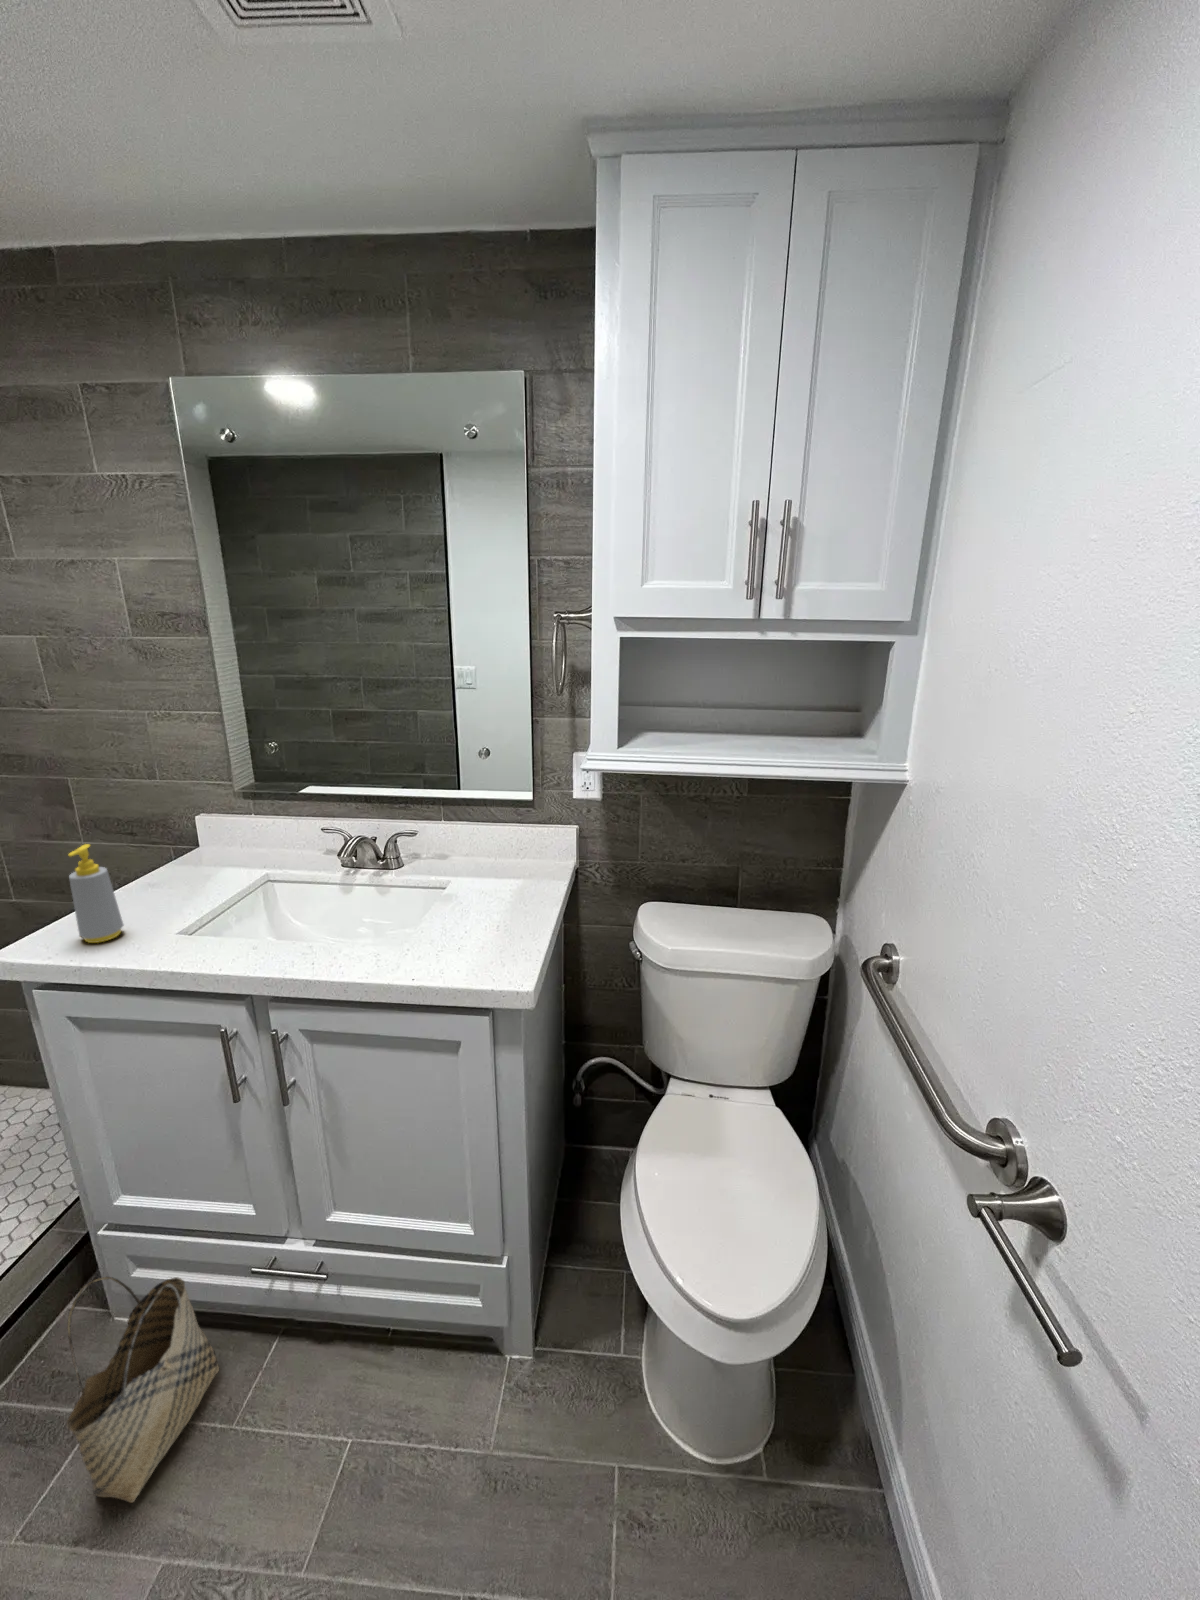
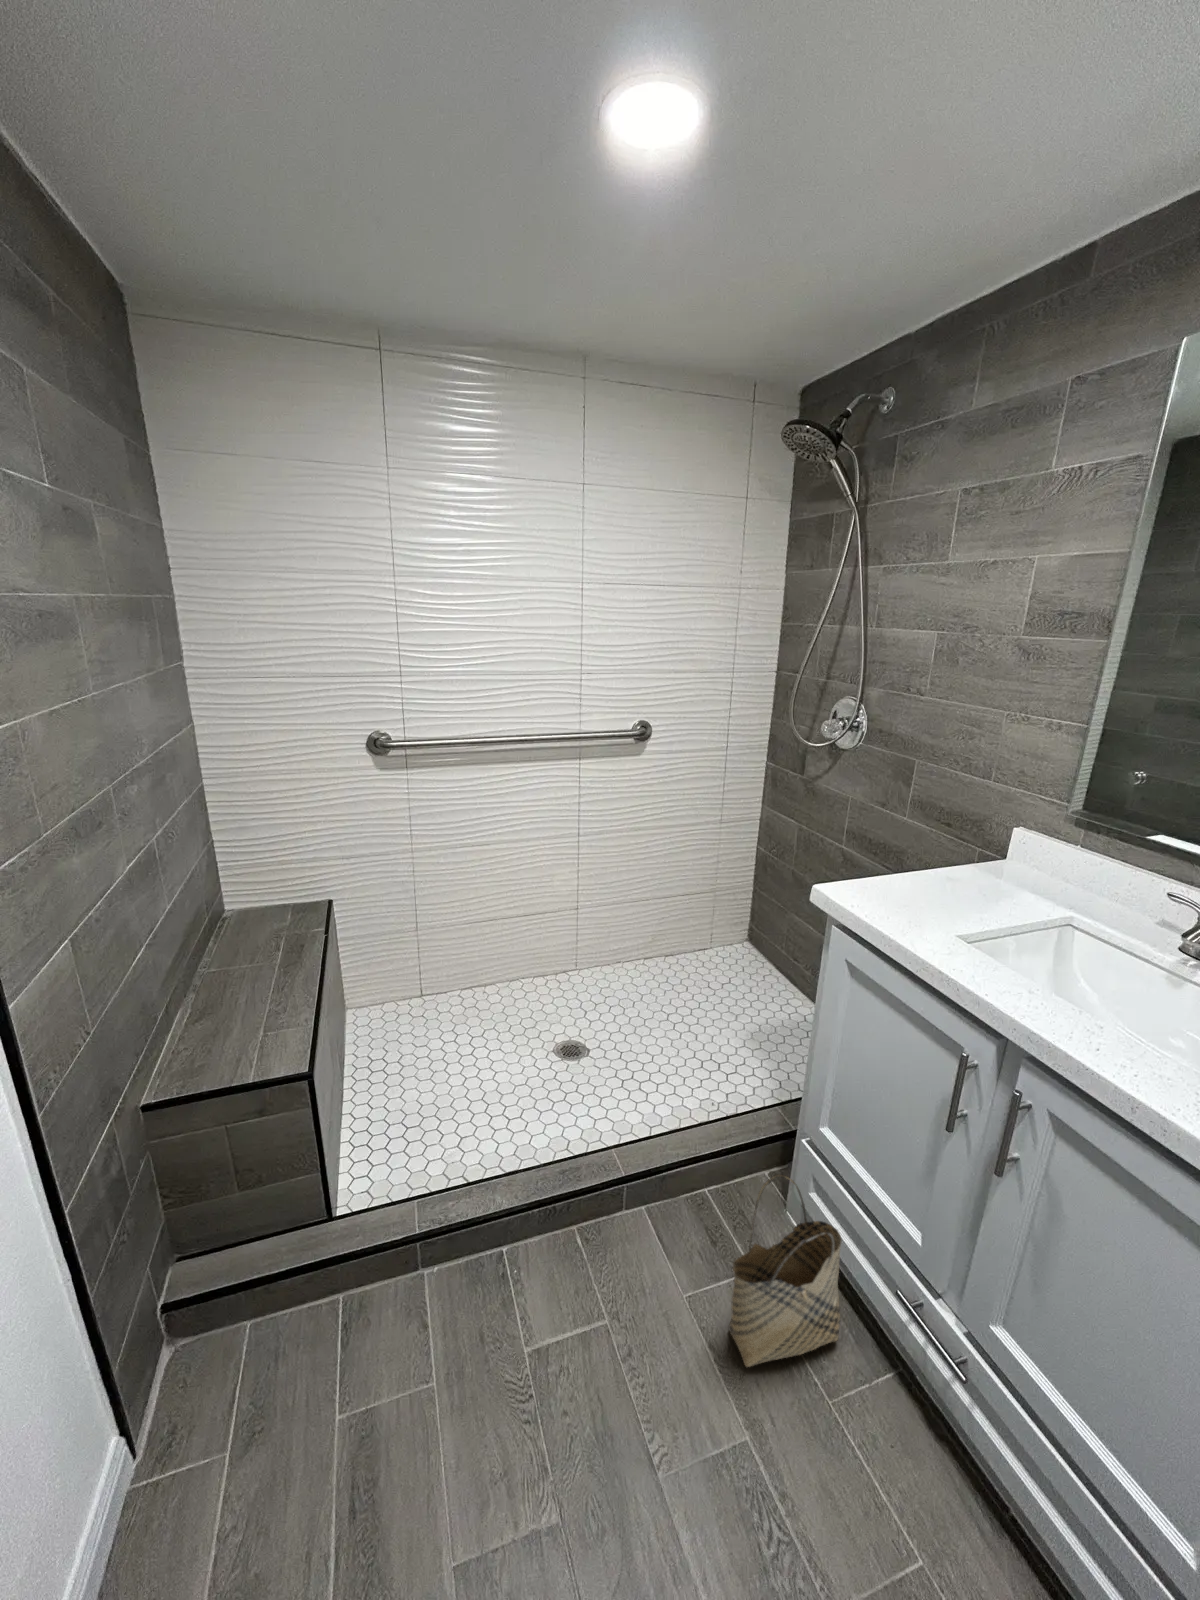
soap bottle: present [69,844,123,943] -> none [878,822,920,913]

